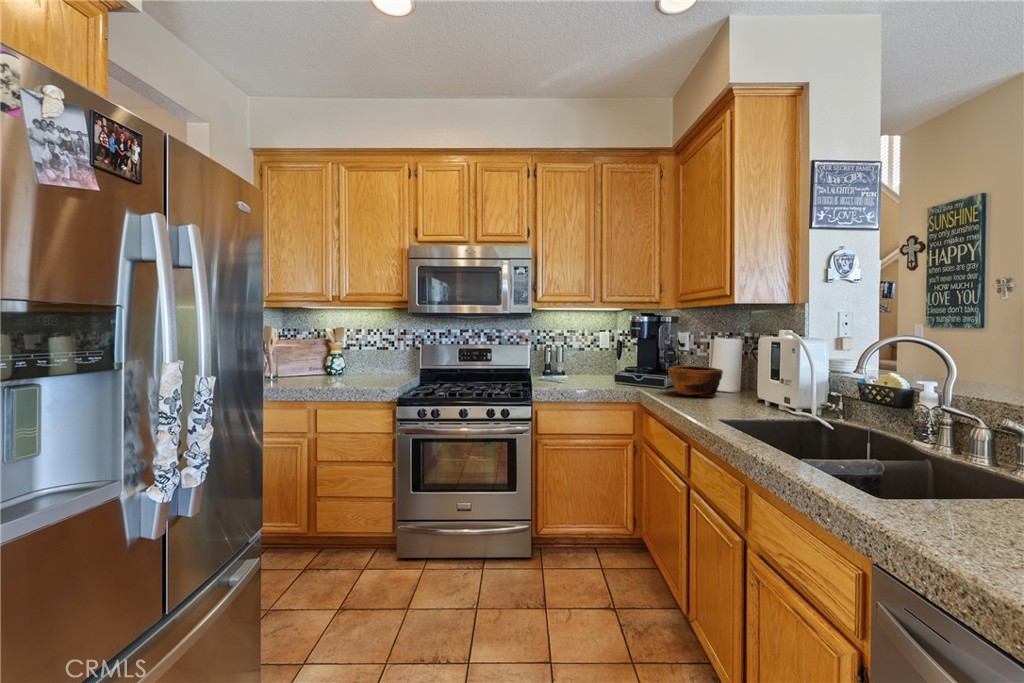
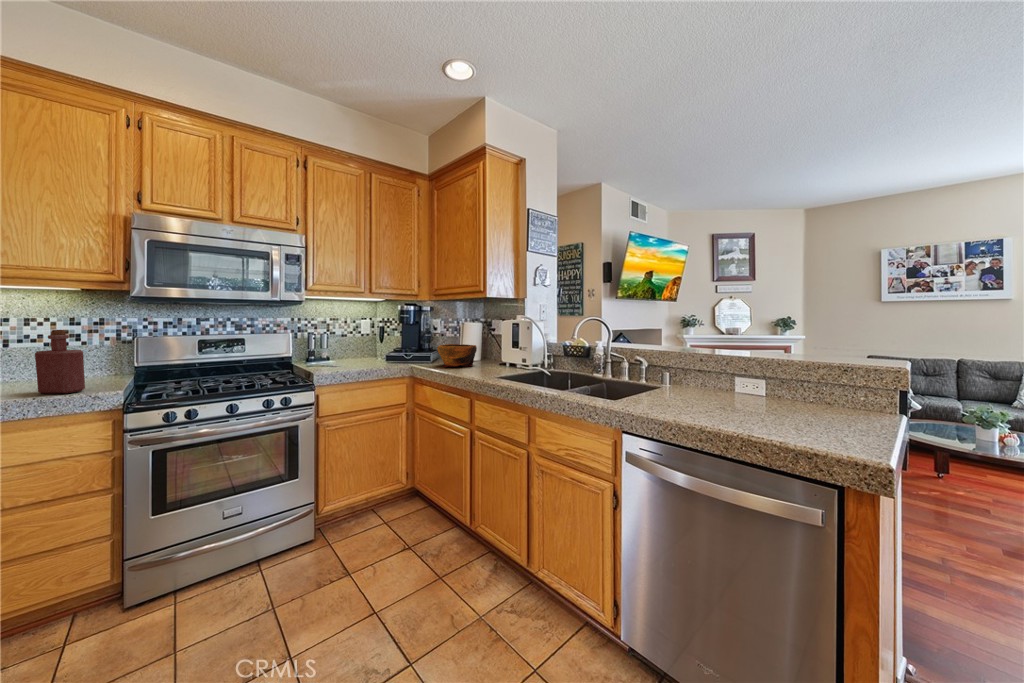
bottle: none [362,340,384,387] -> present [35,330,85,394]

